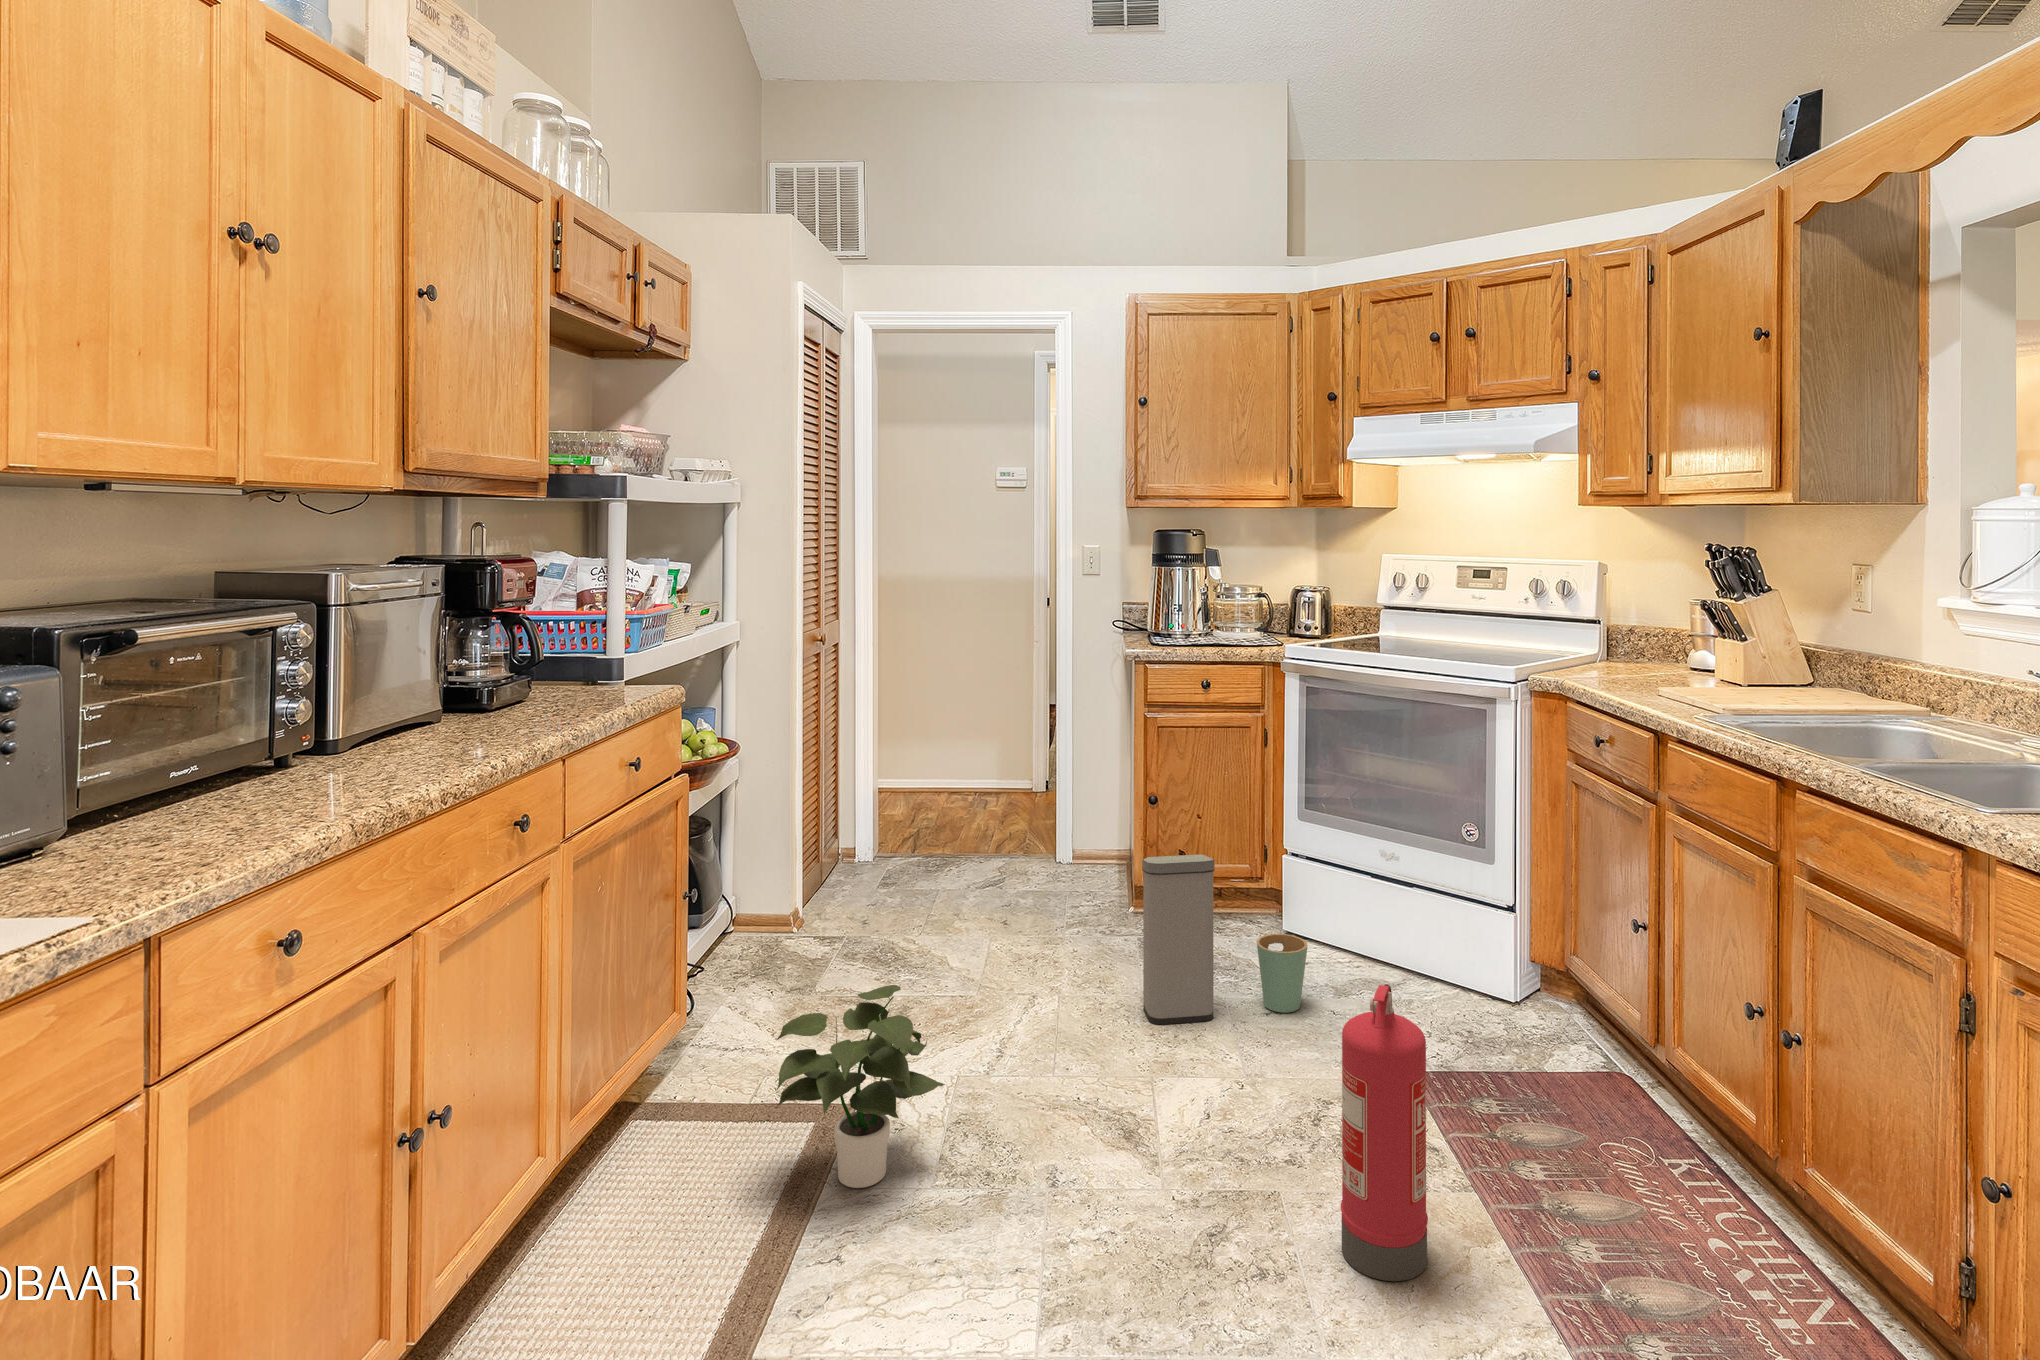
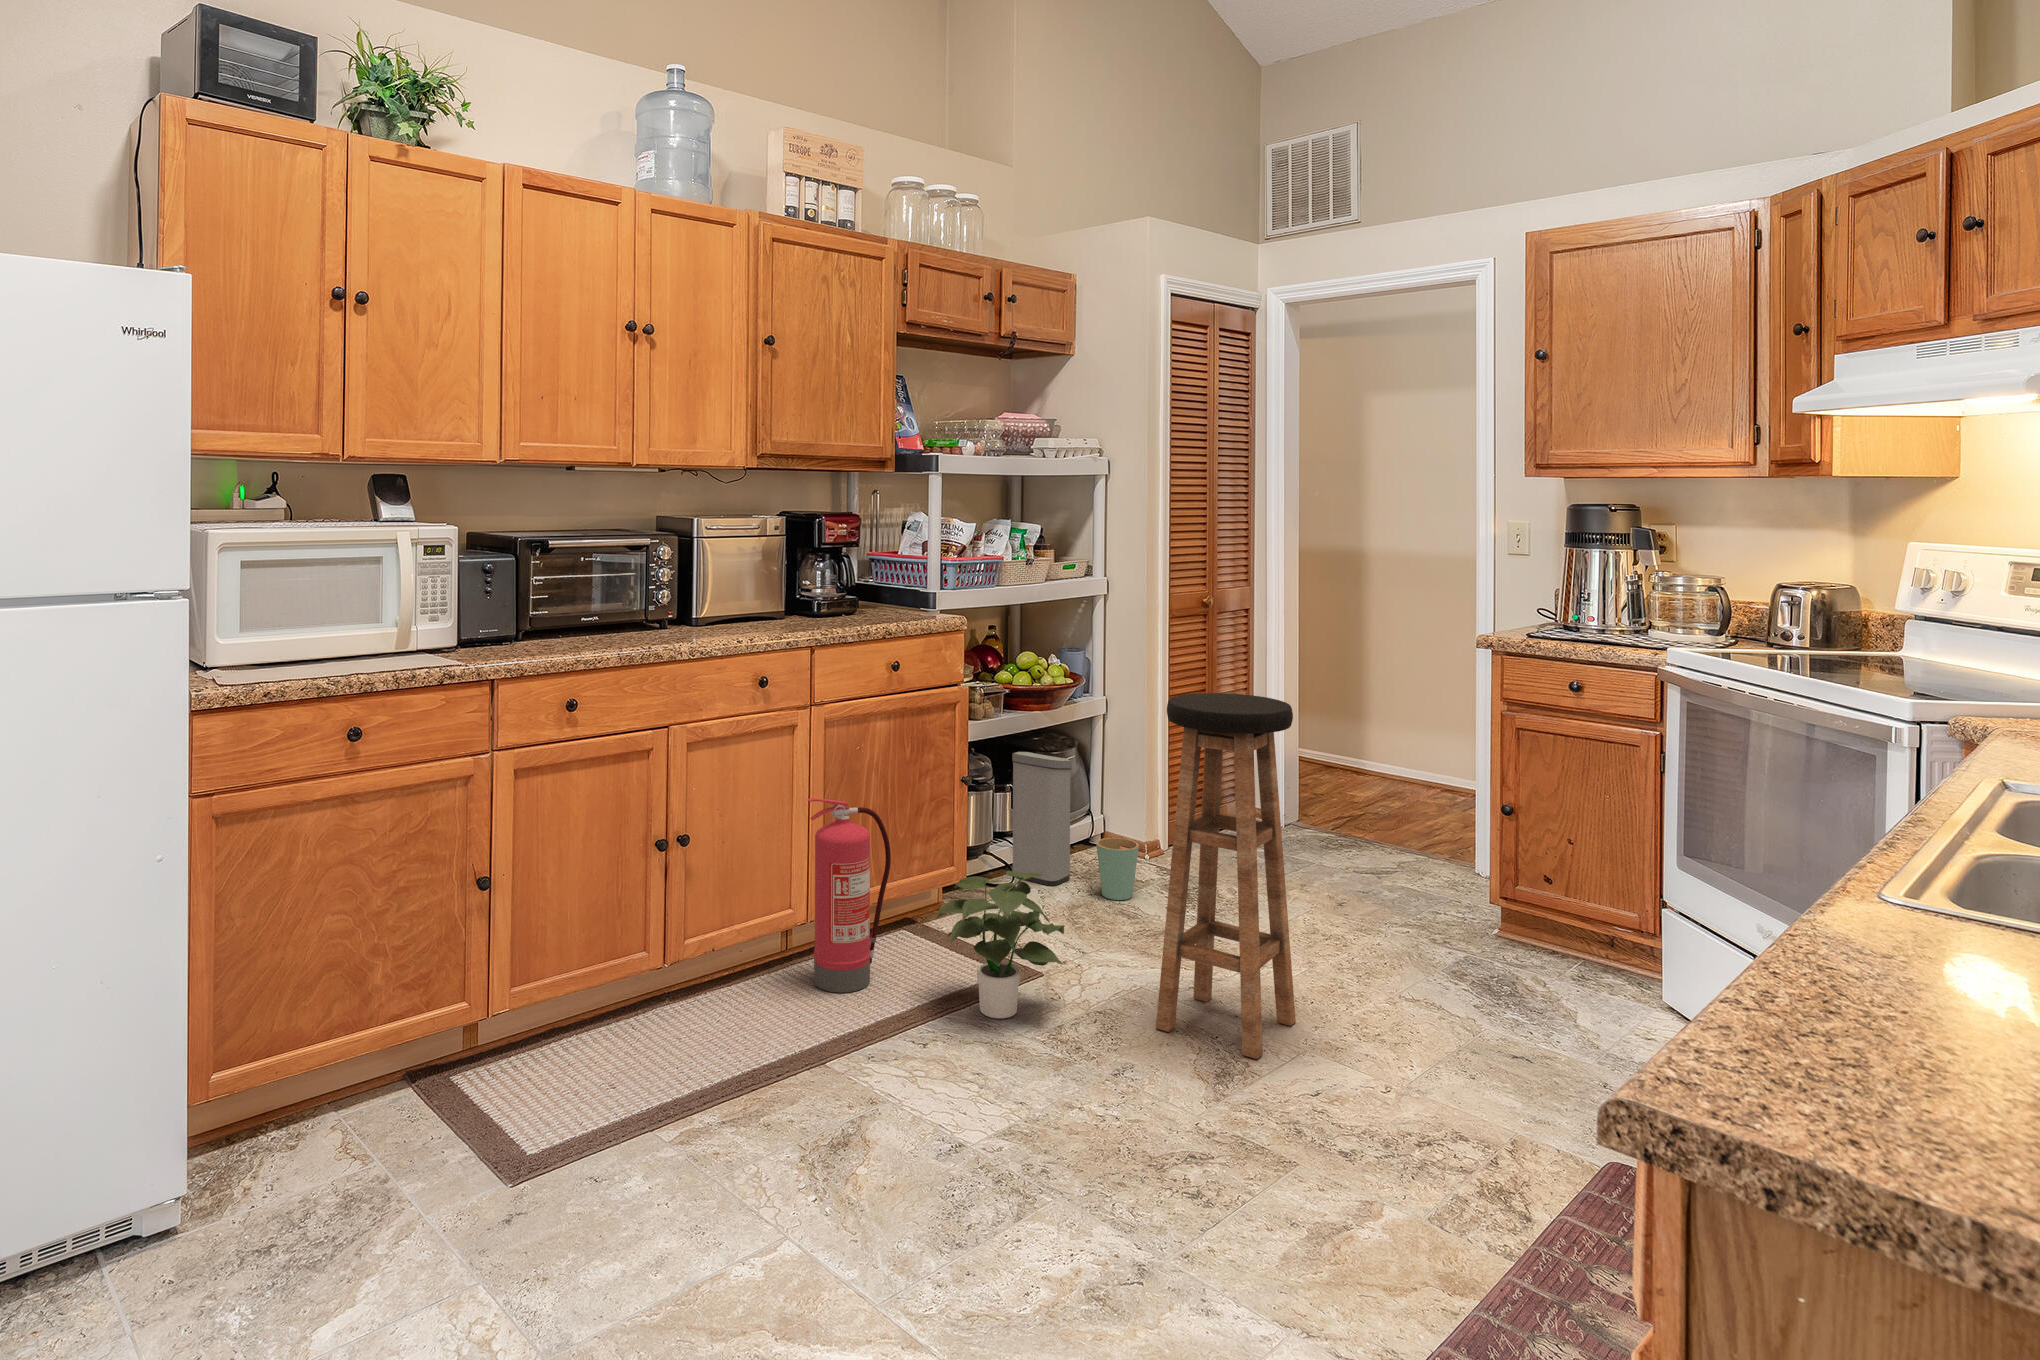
bar stool: none [1013,731,1142,1117] -> present [1156,693,1296,1059]
trash can: present [1142,854,1308,1024] -> present [1012,752,1139,900]
fire extinguisher: present [1341,984,1428,1281] -> present [807,798,891,993]

